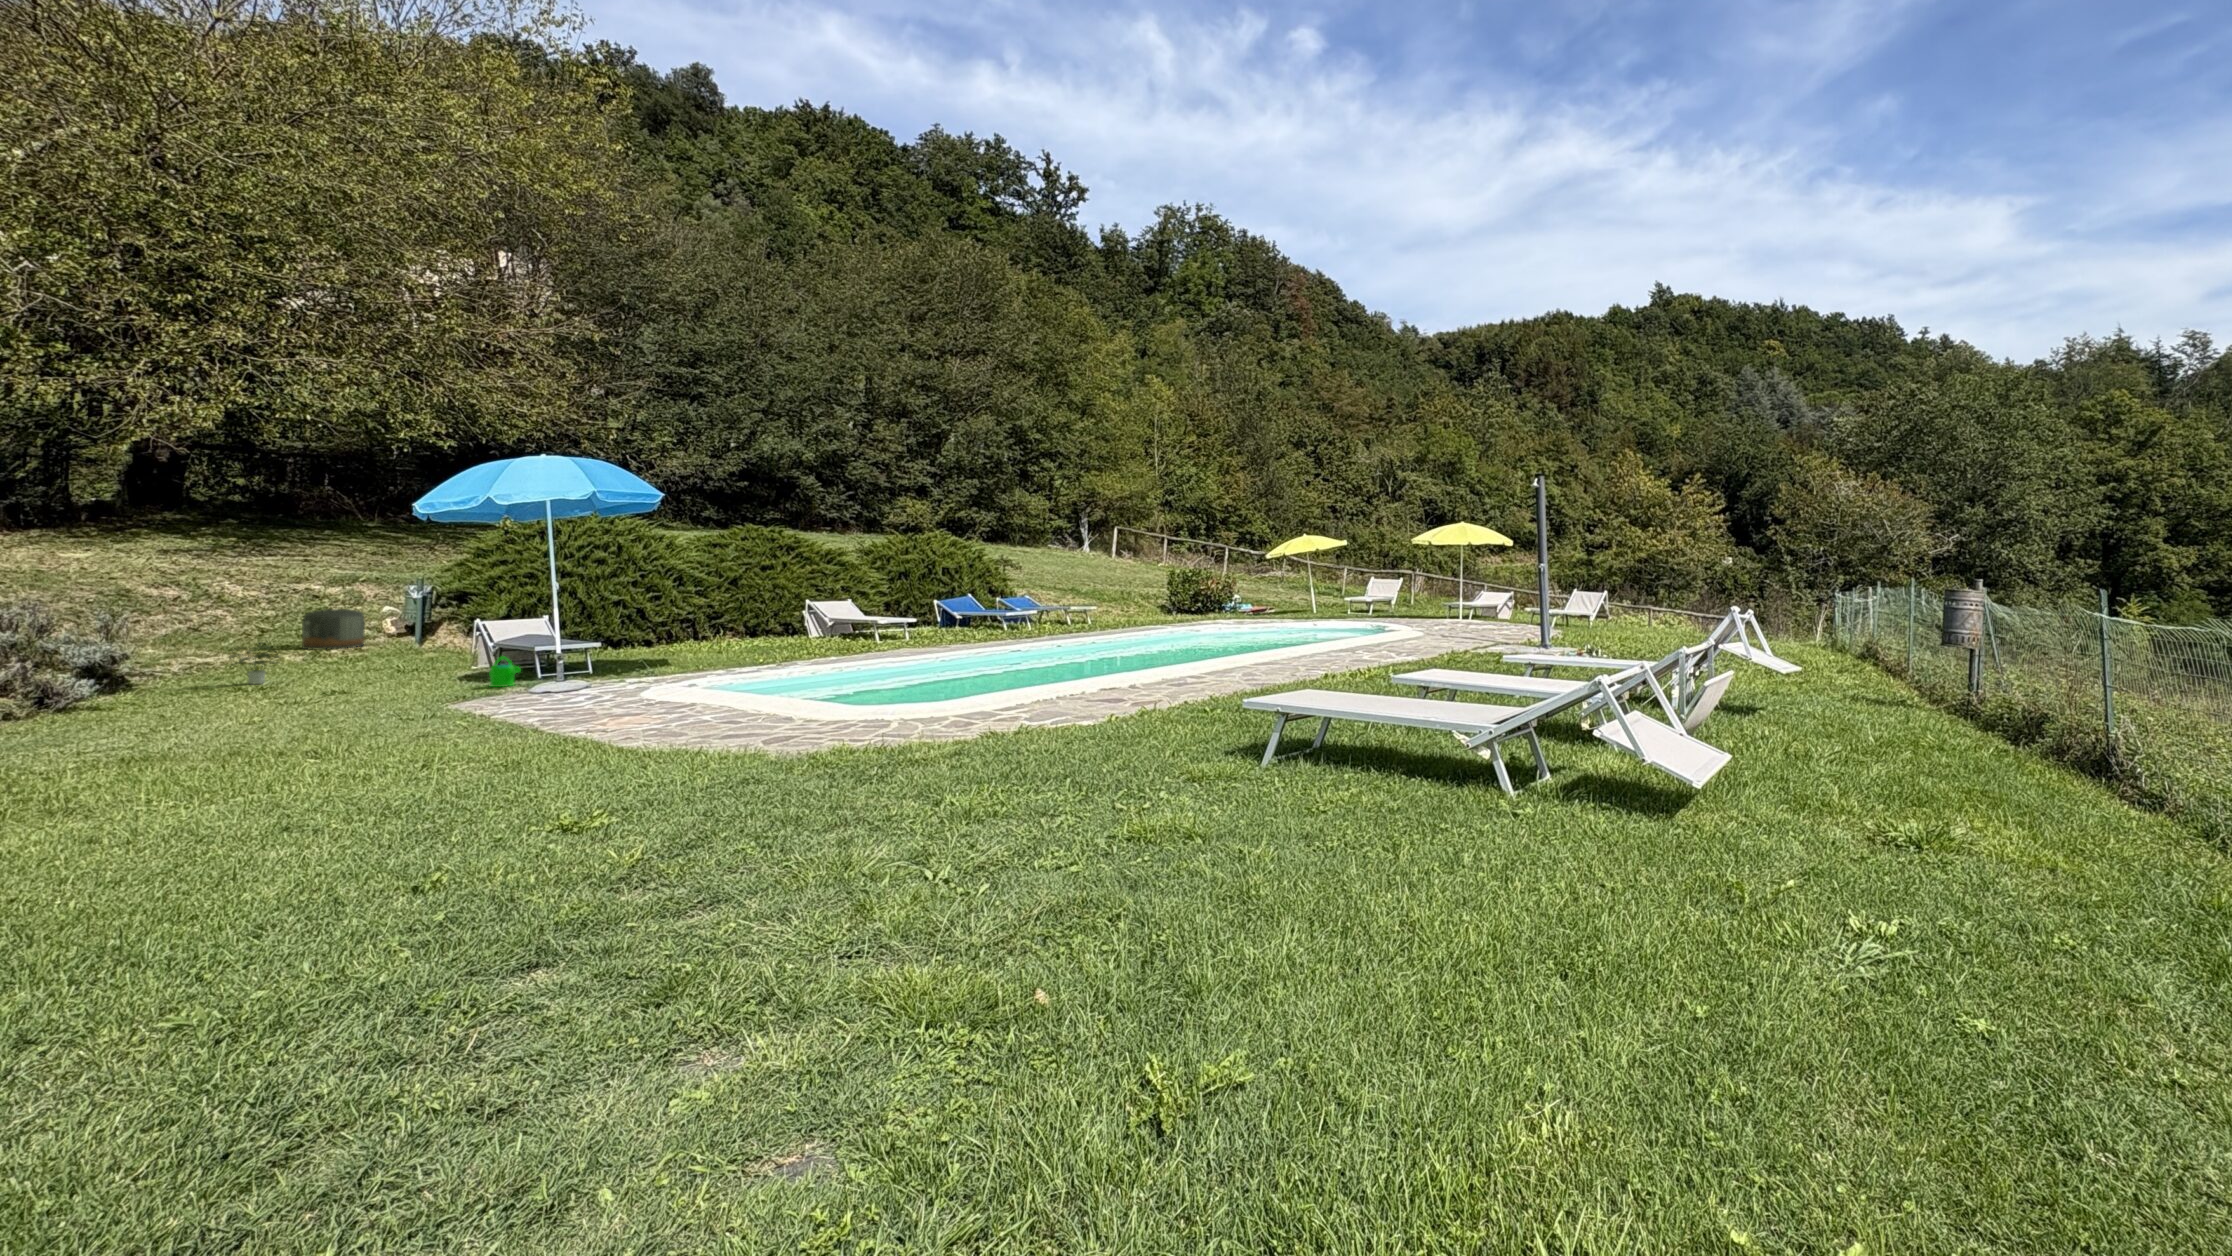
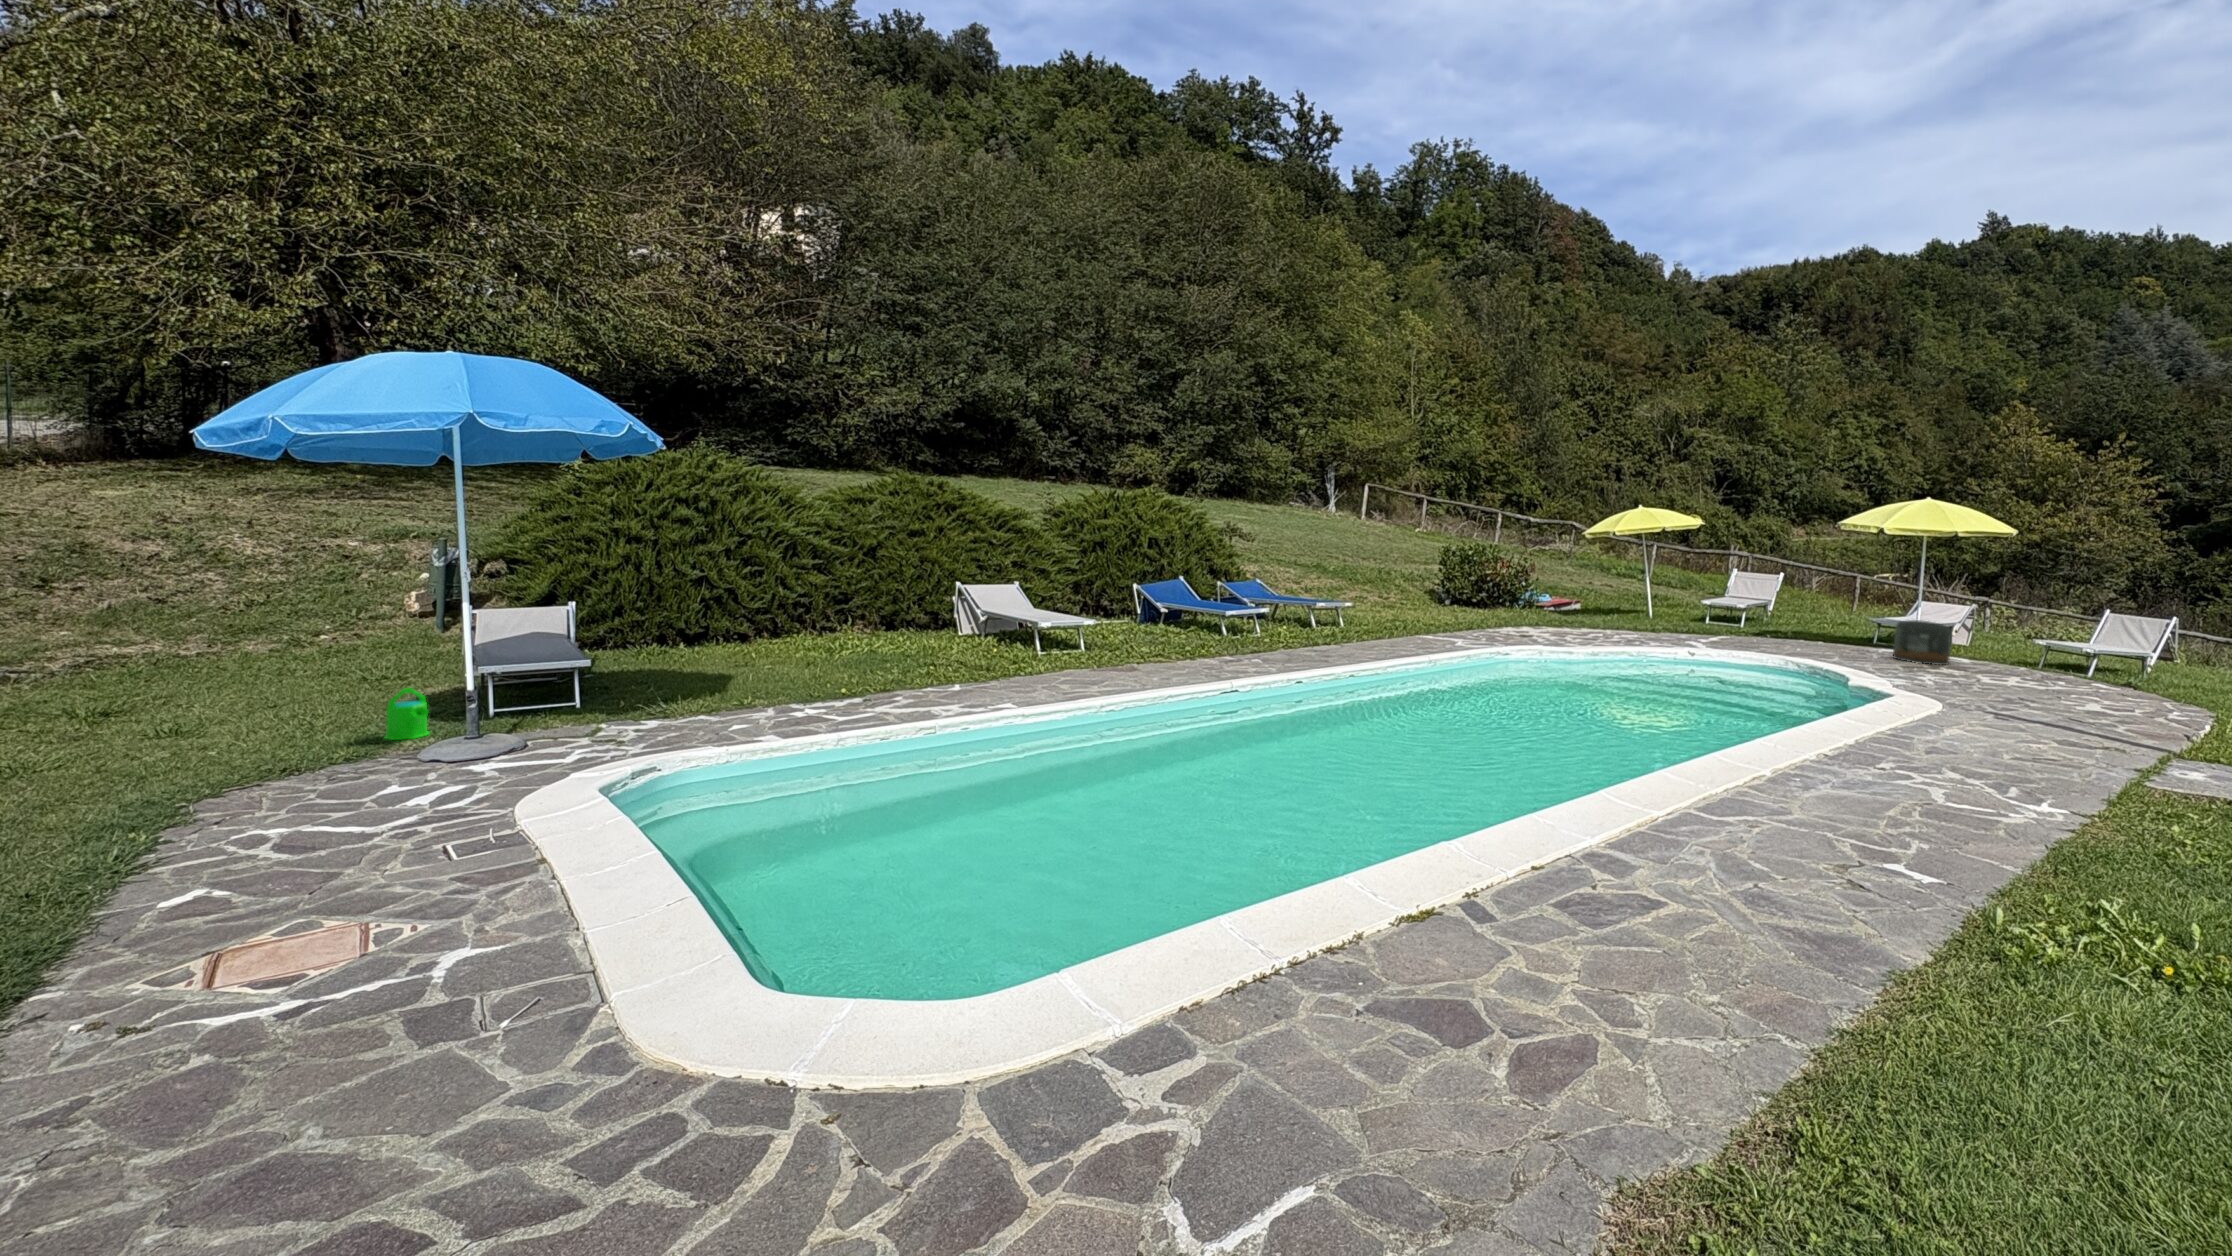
pouf: present [302,609,365,650] -> present [1893,620,1951,665]
potted plant: present [230,641,279,684] -> none [50,640,144,707]

